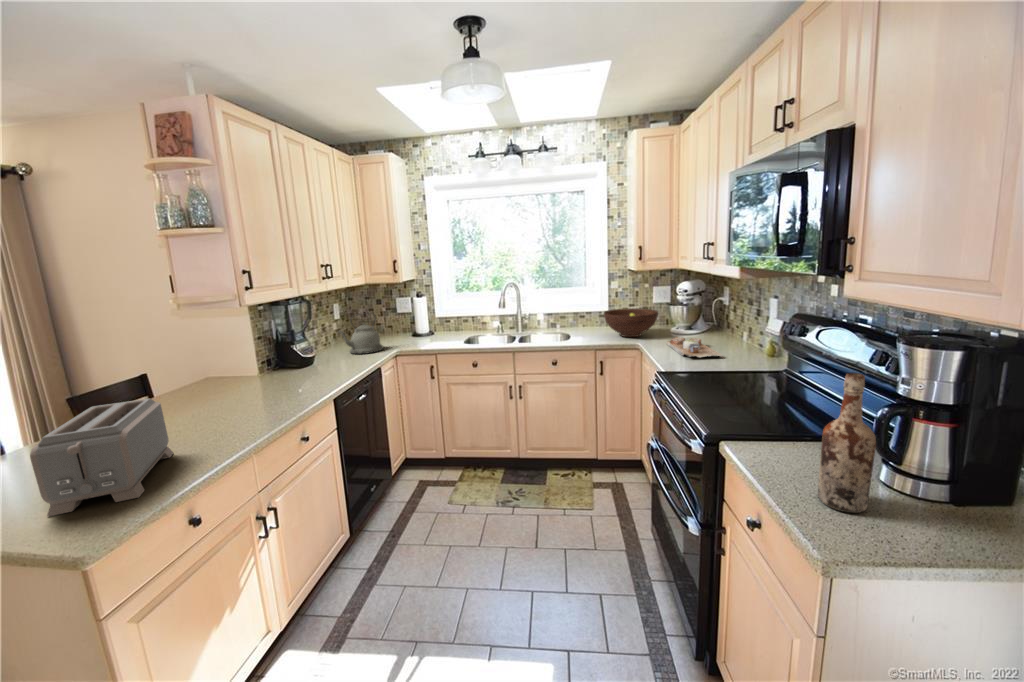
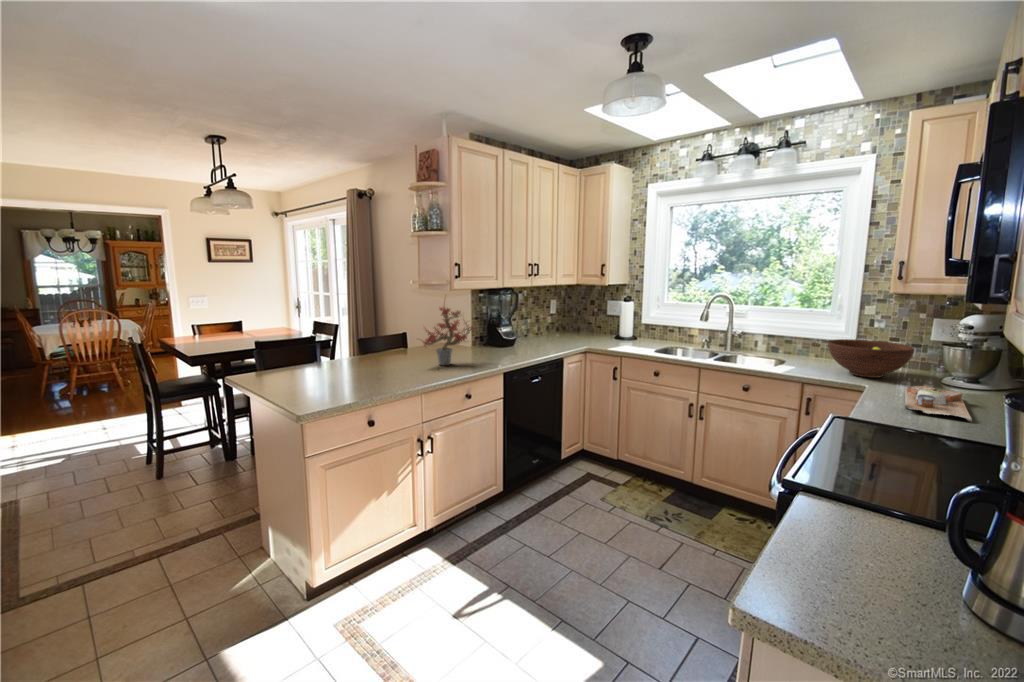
potted plant: none [203,315,282,410] -> present [423,306,474,365]
kettle: present [338,315,383,354] -> none [541,309,580,345]
wine bottle: present [818,373,876,513] -> none [815,411,891,593]
toaster: present [30,399,173,516] -> none [308,338,384,395]

